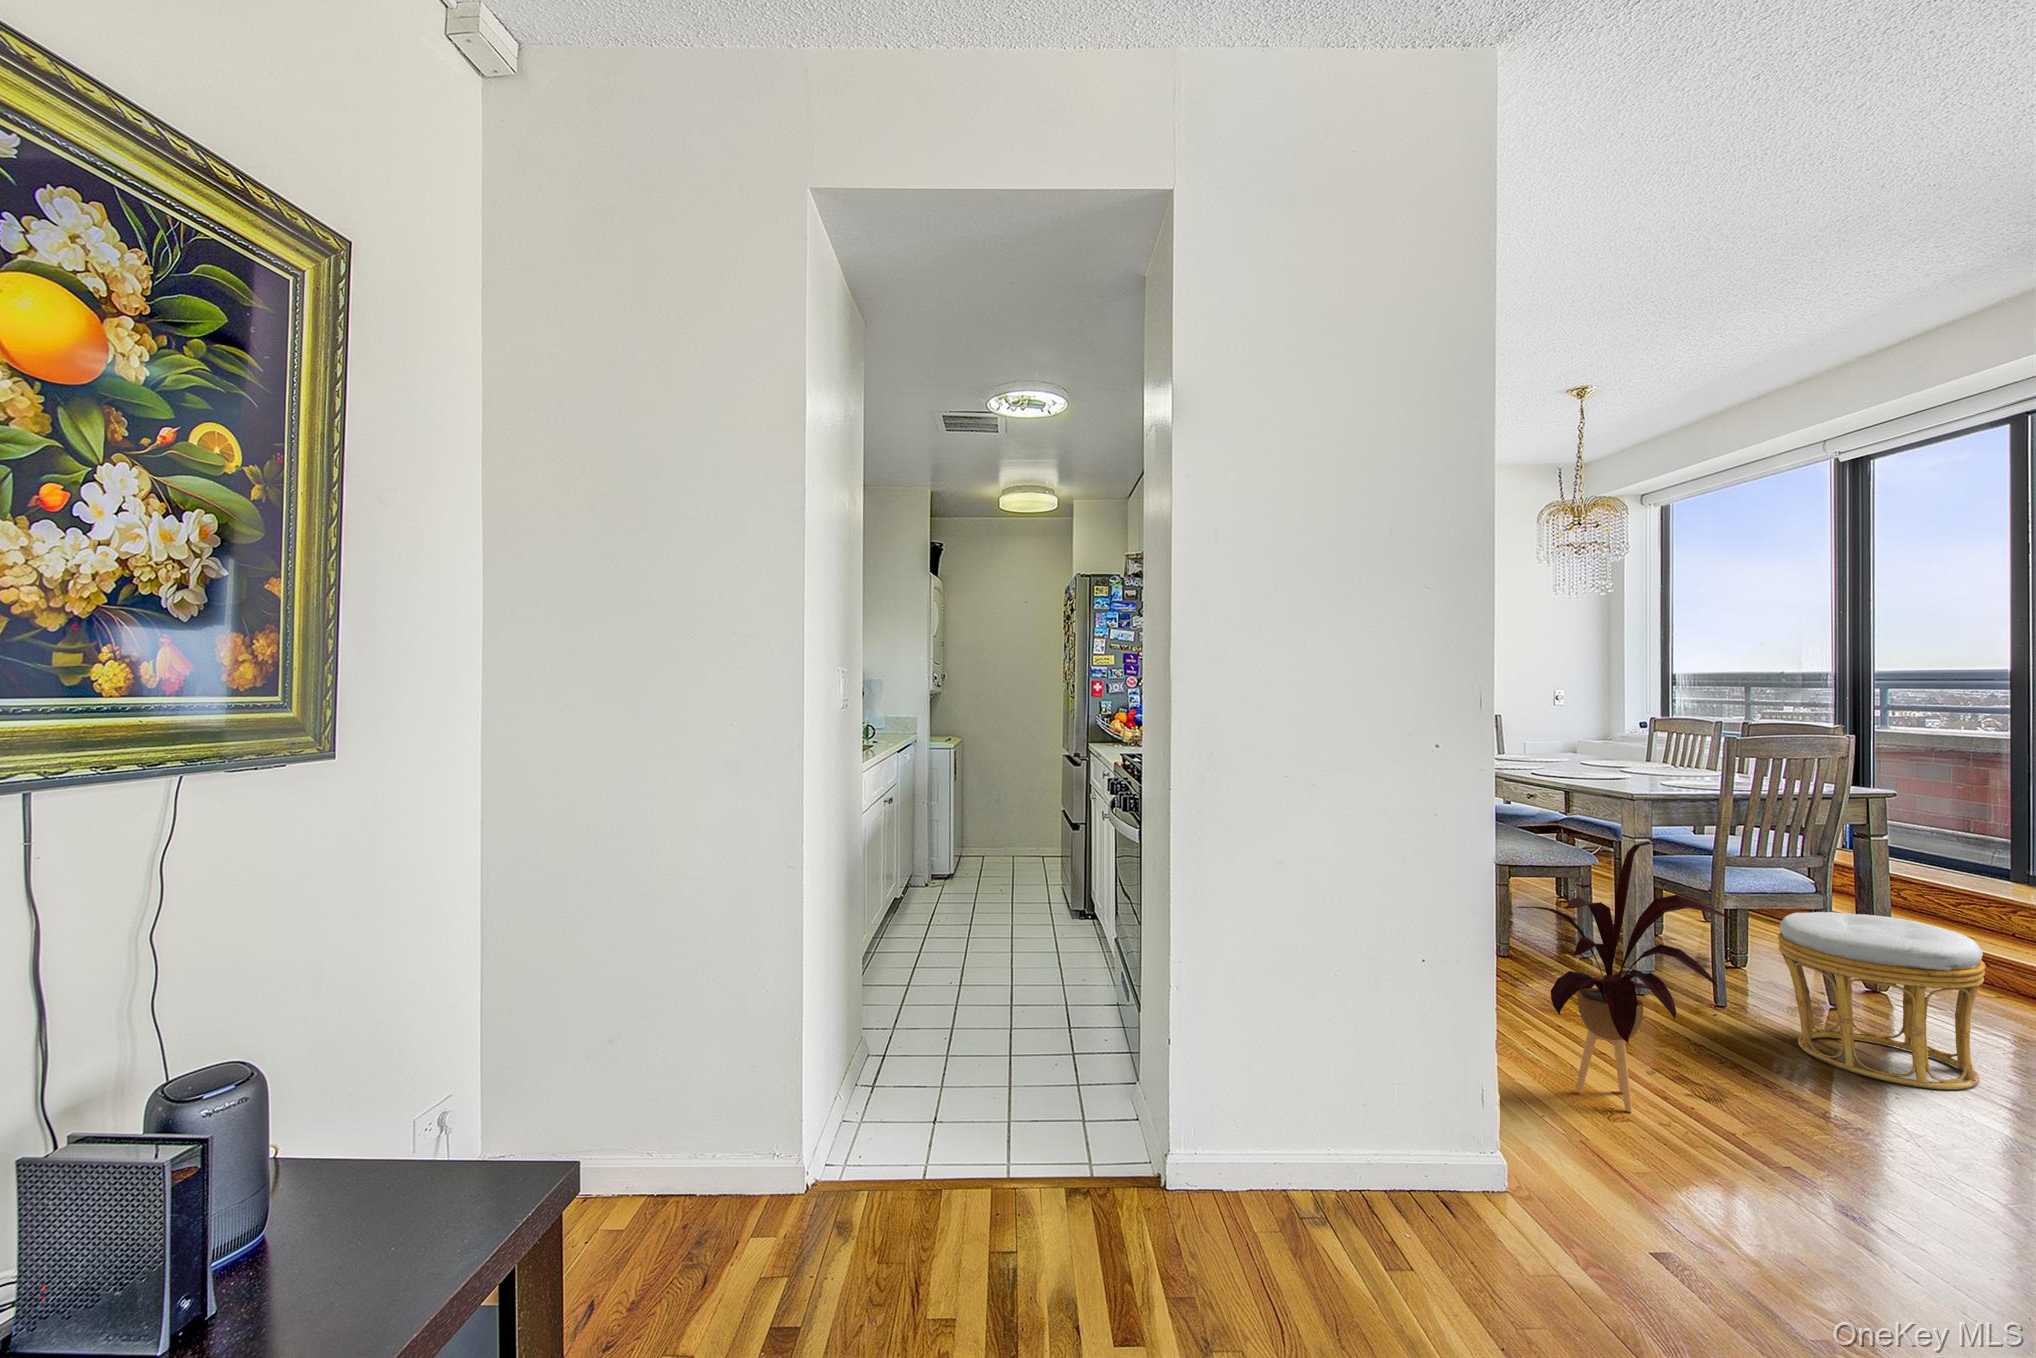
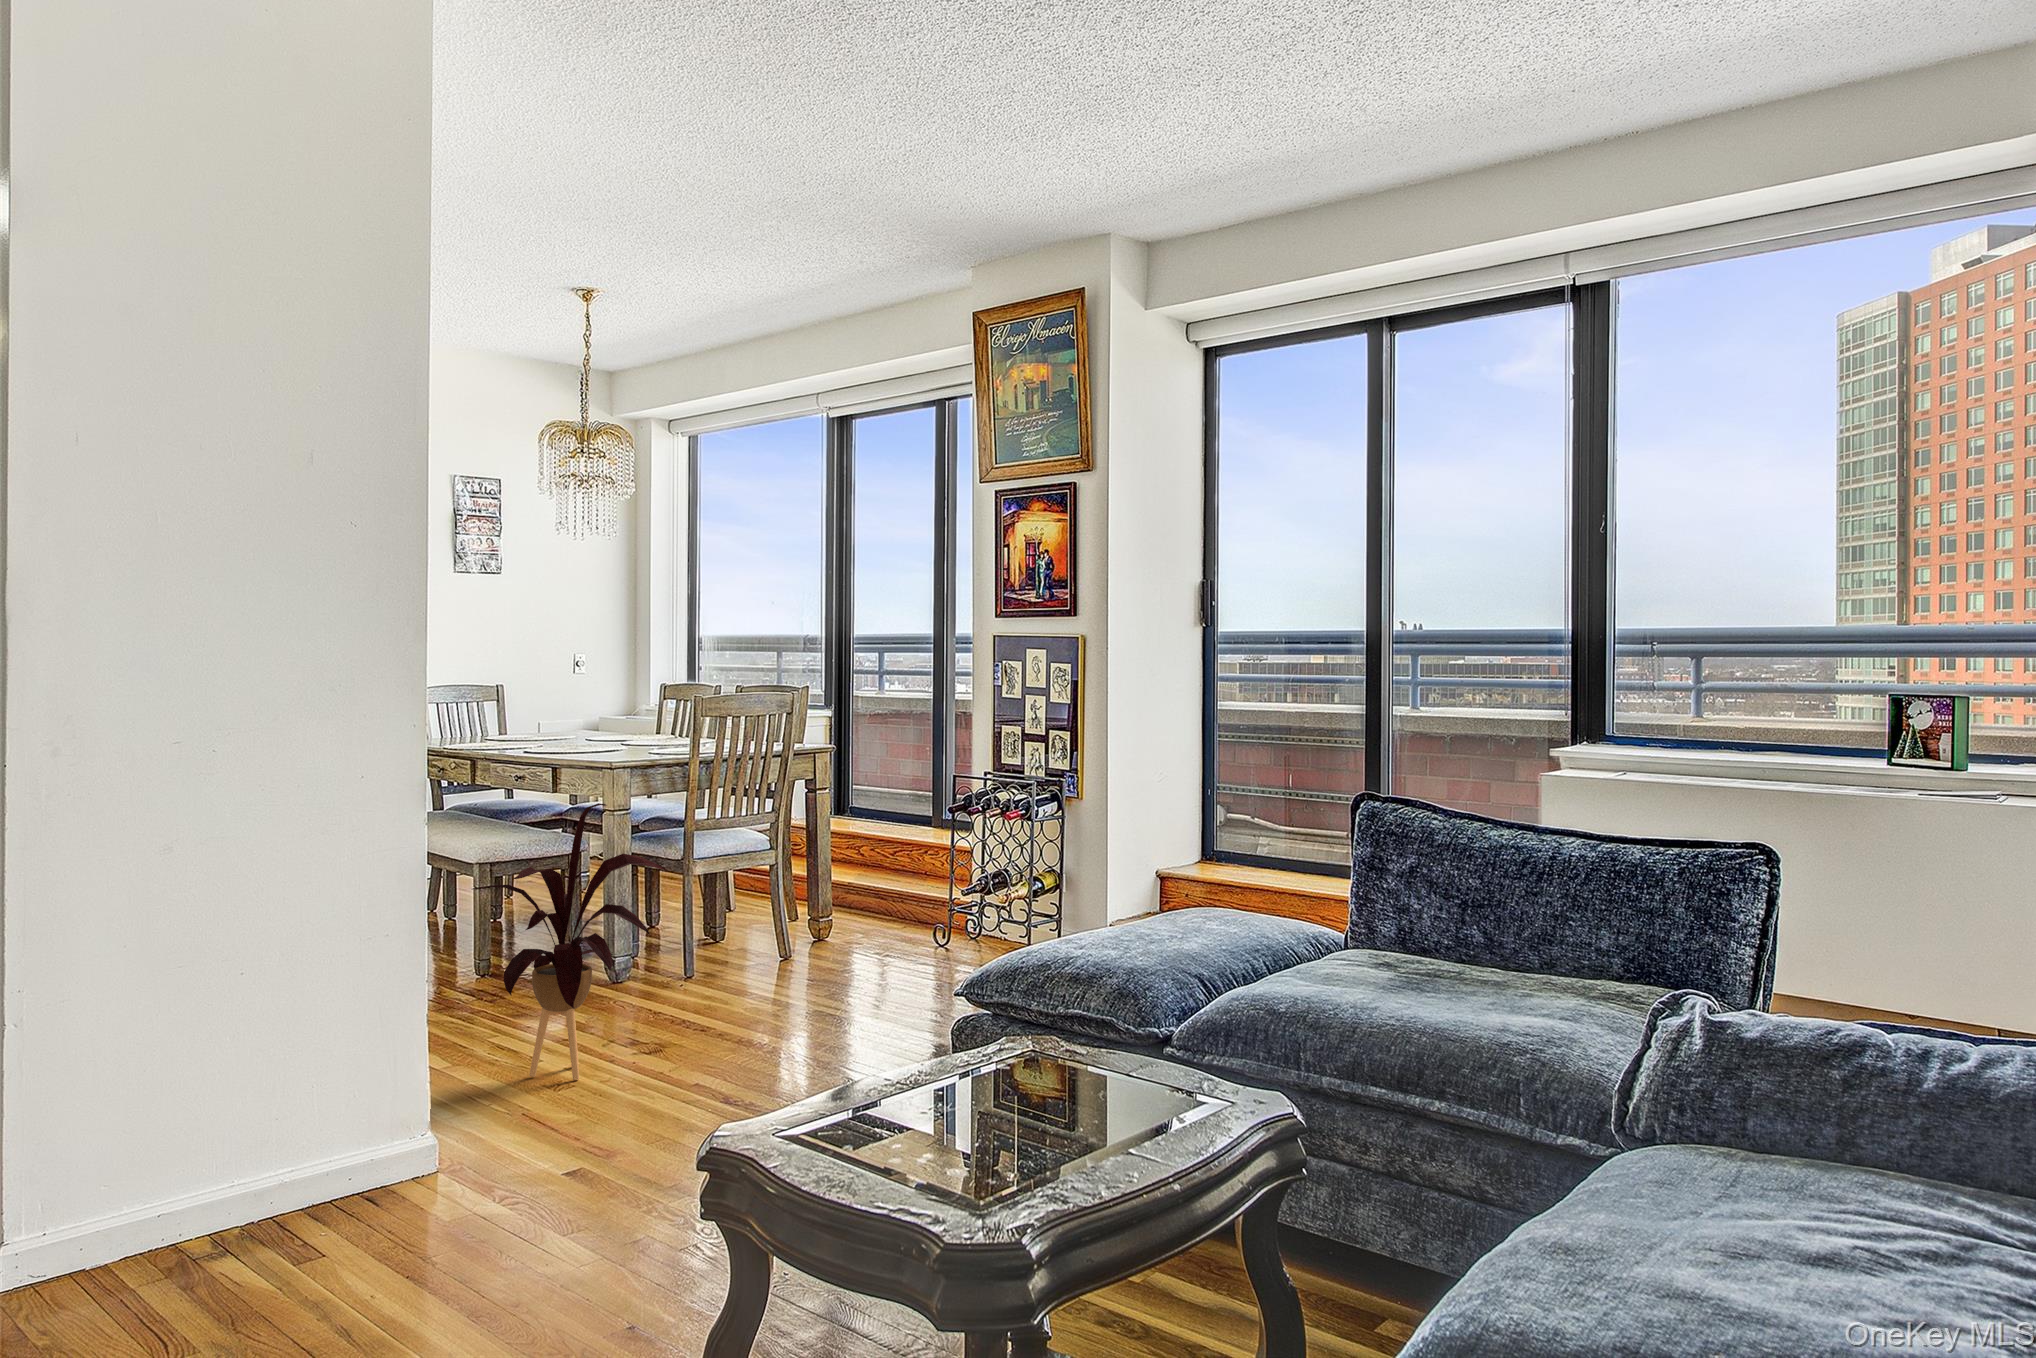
ottoman: present [1778,912,1986,1090] -> none [728,861,866,1006]

